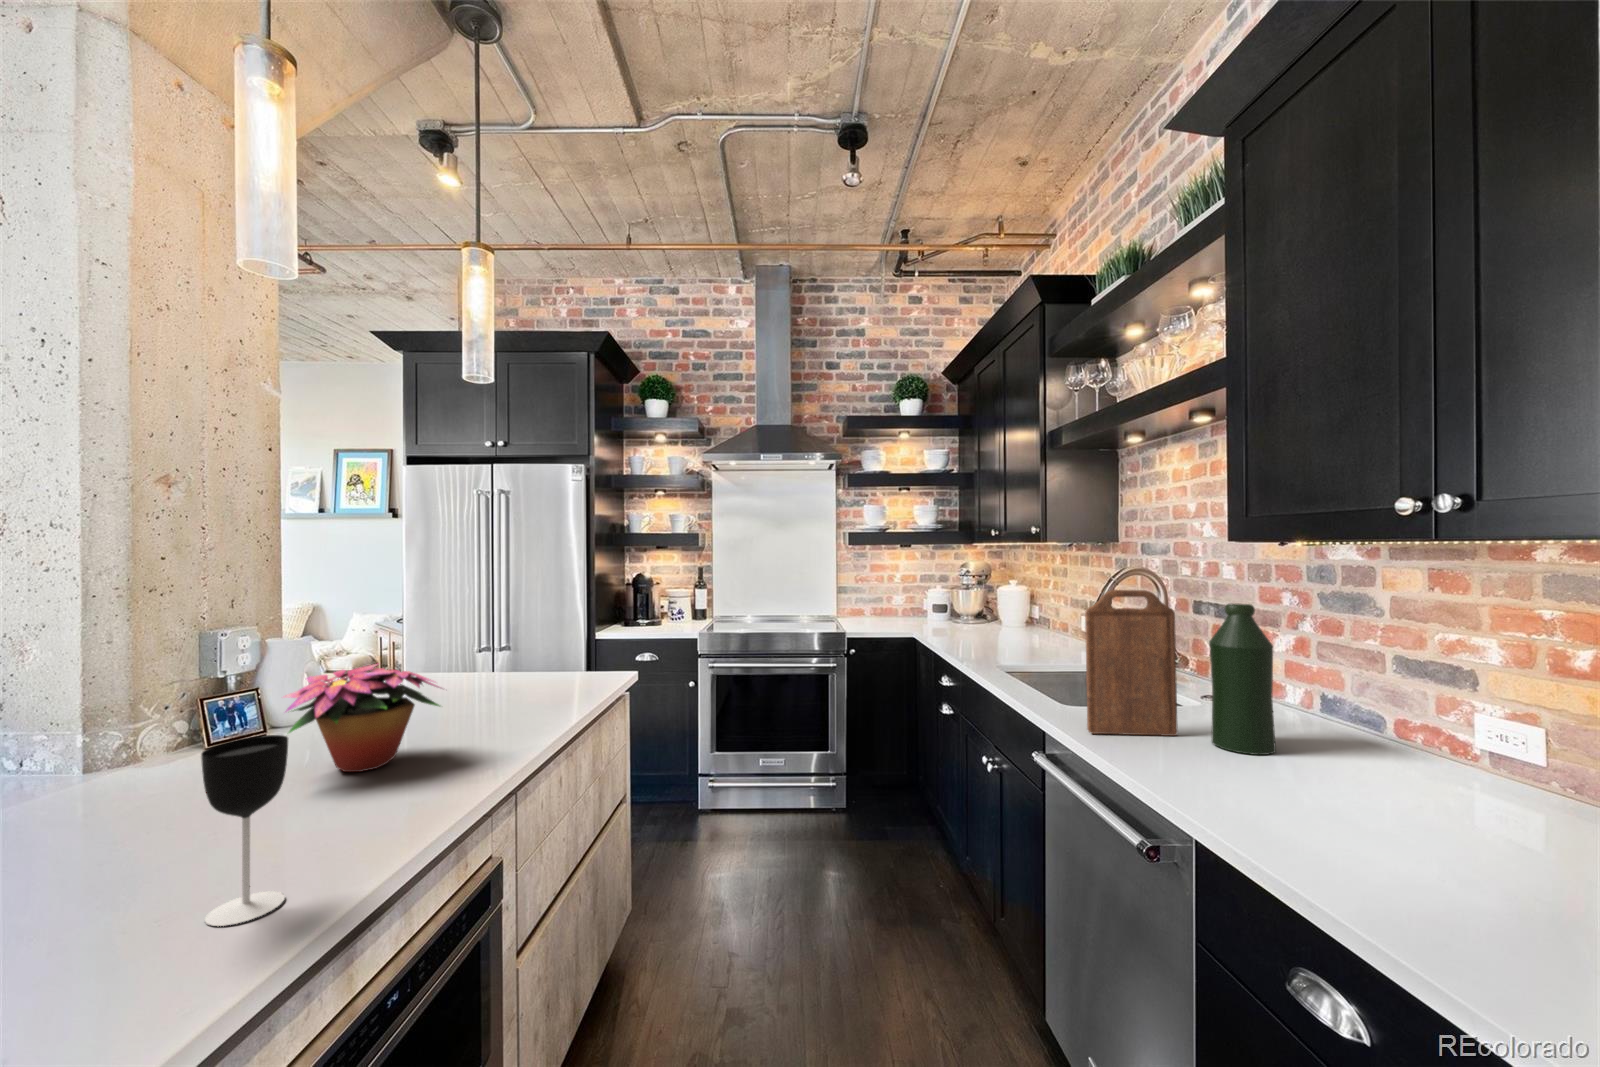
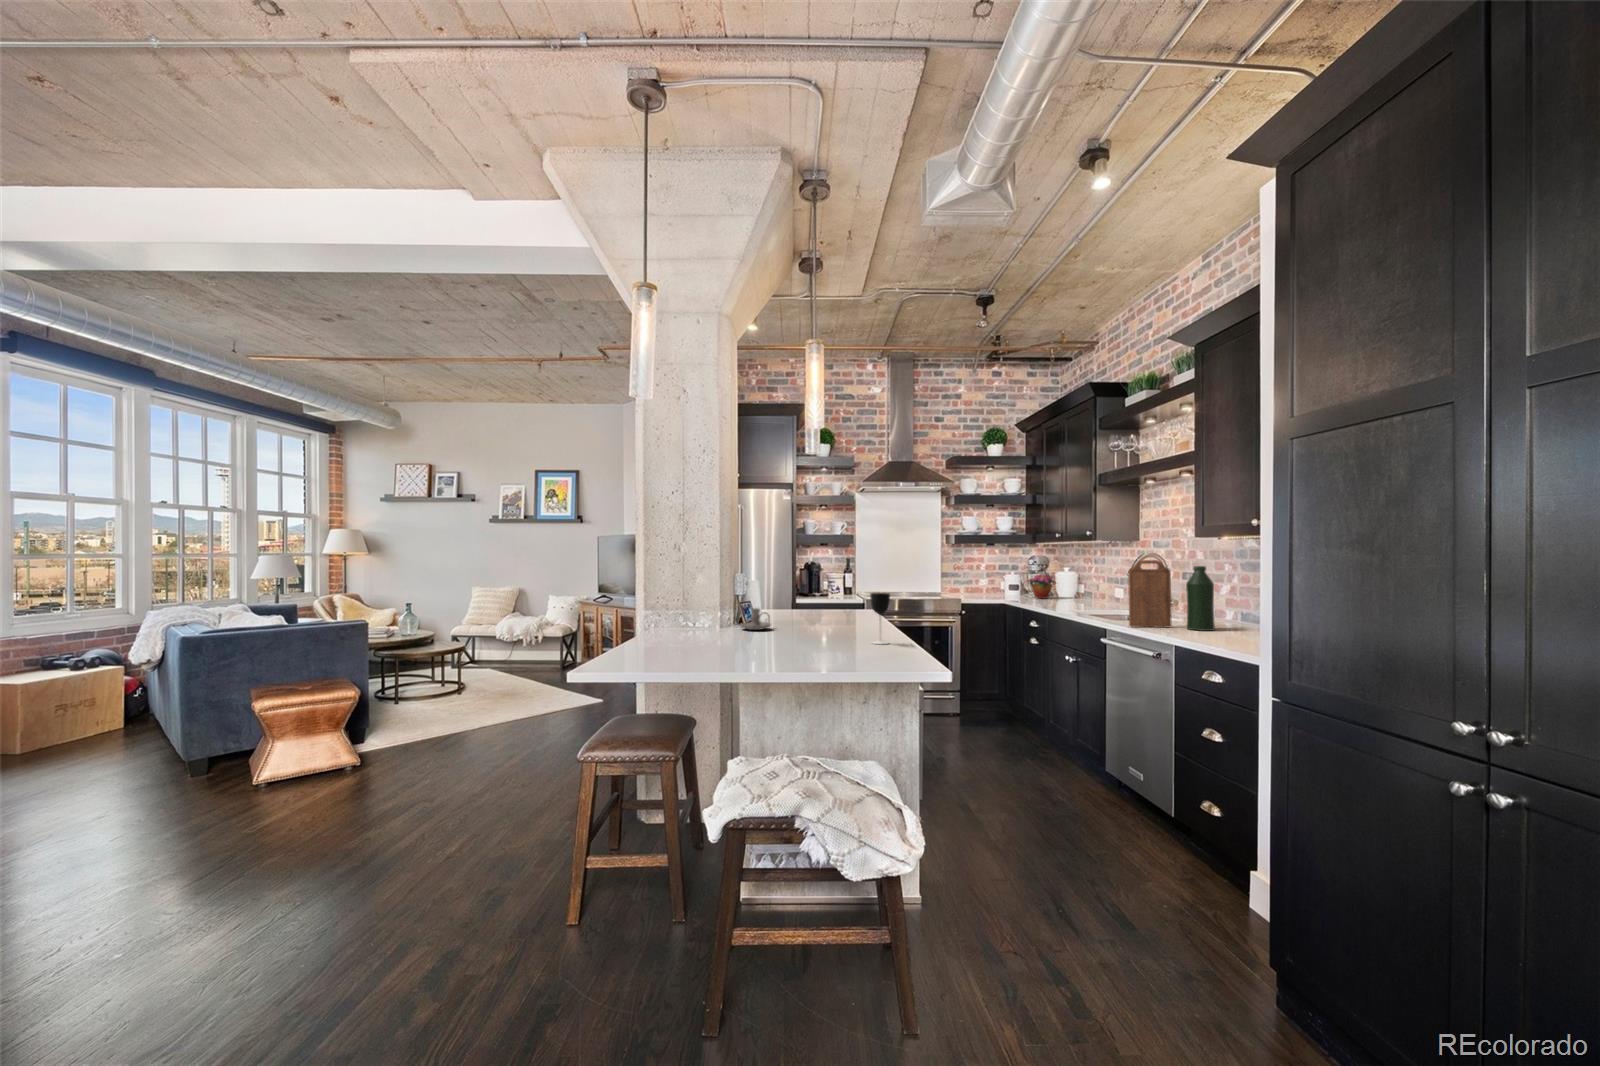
flower arrangement: present [285,664,441,772] -> present [1026,574,1056,599]
candle holder: none [61,736,201,801] -> present [740,608,771,630]

